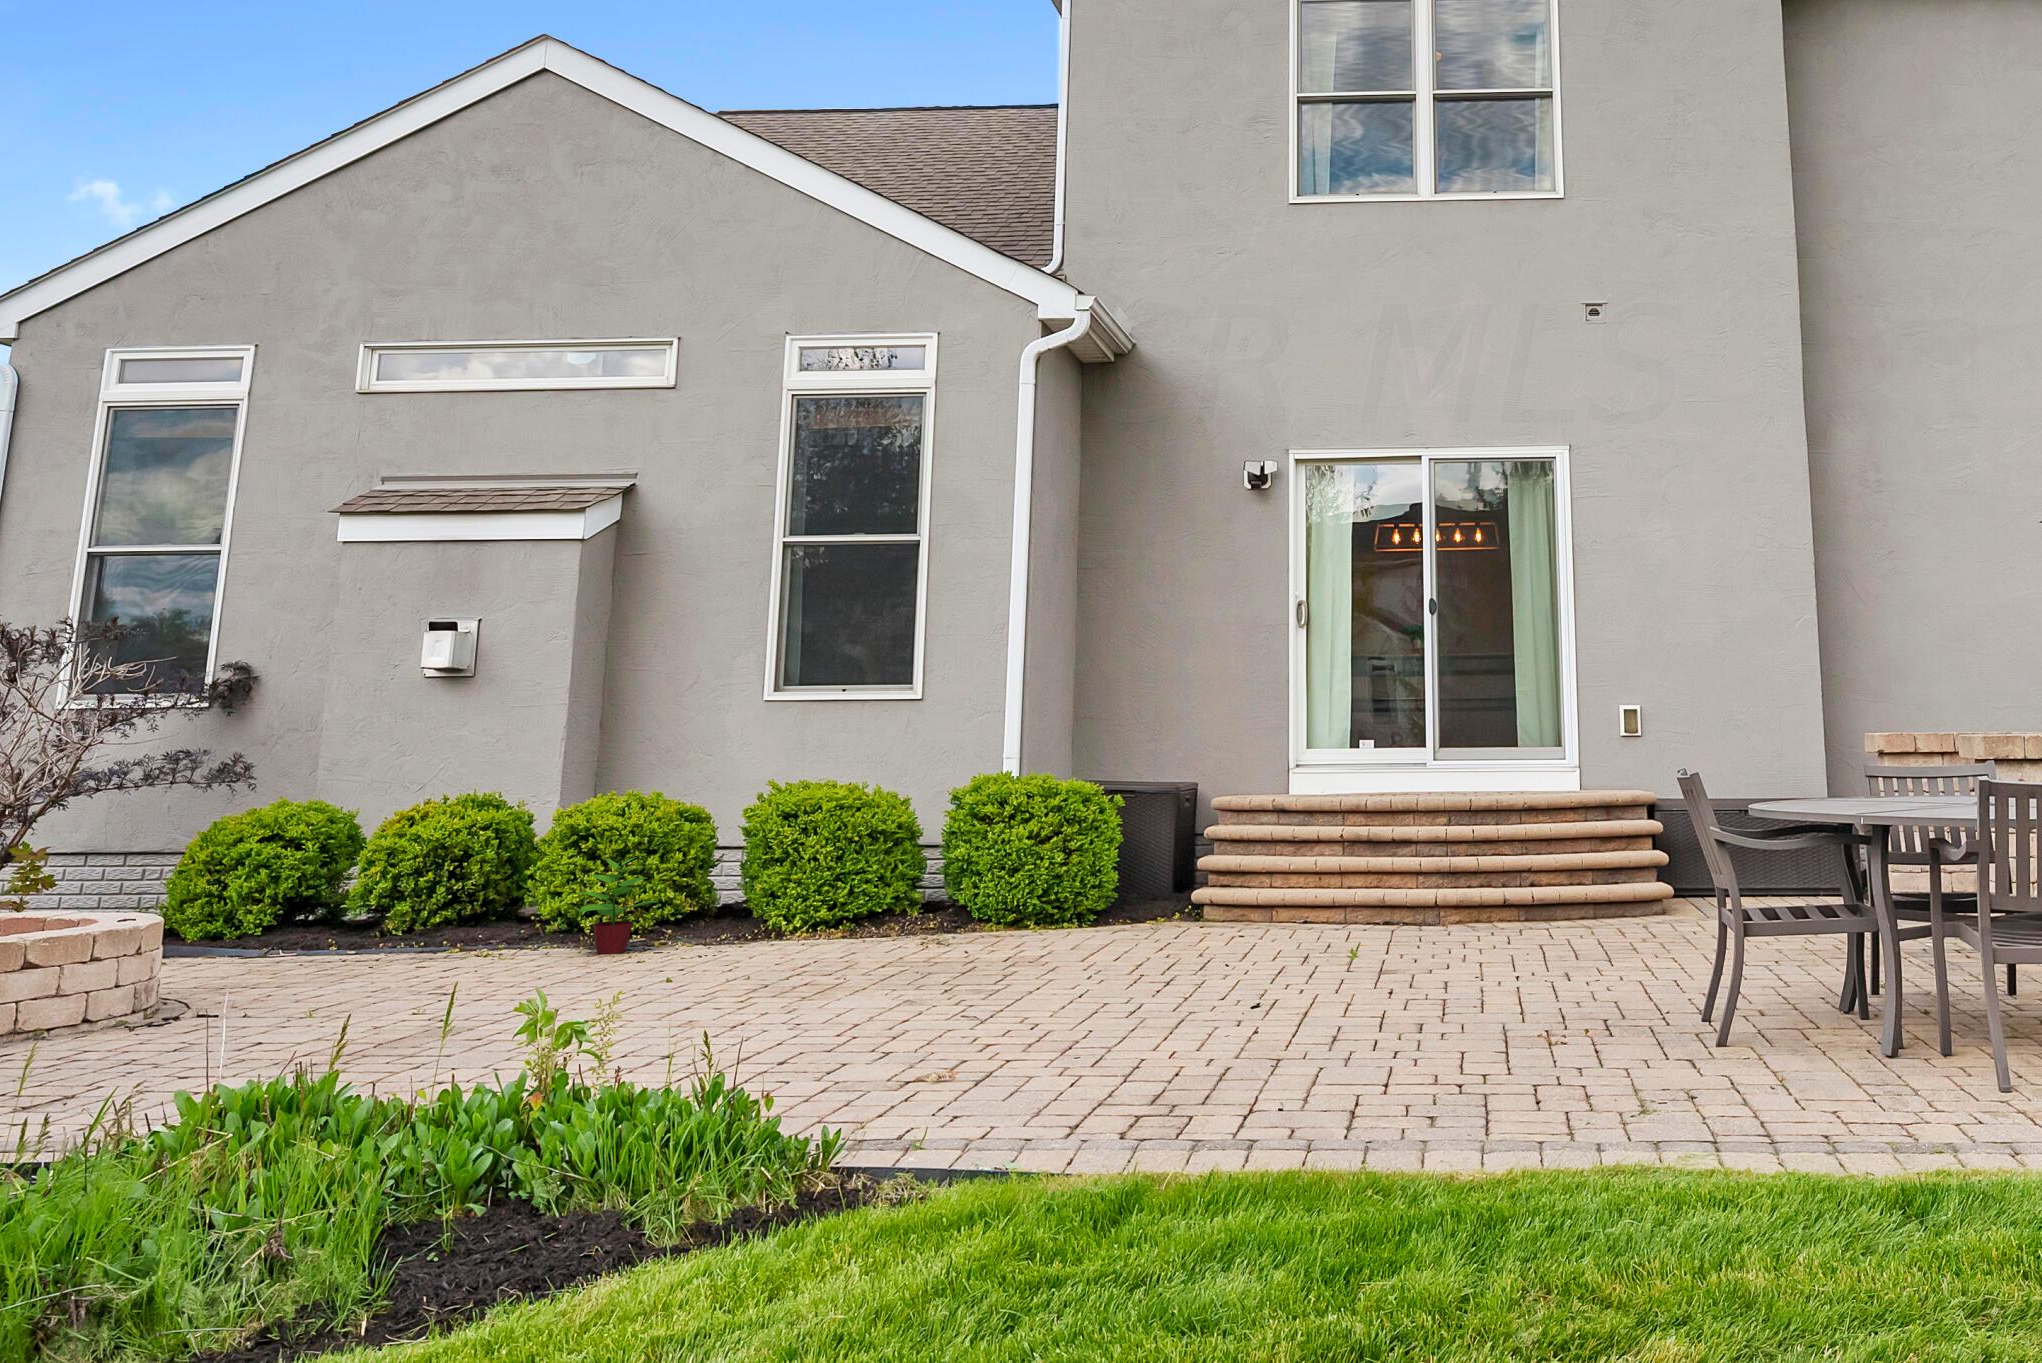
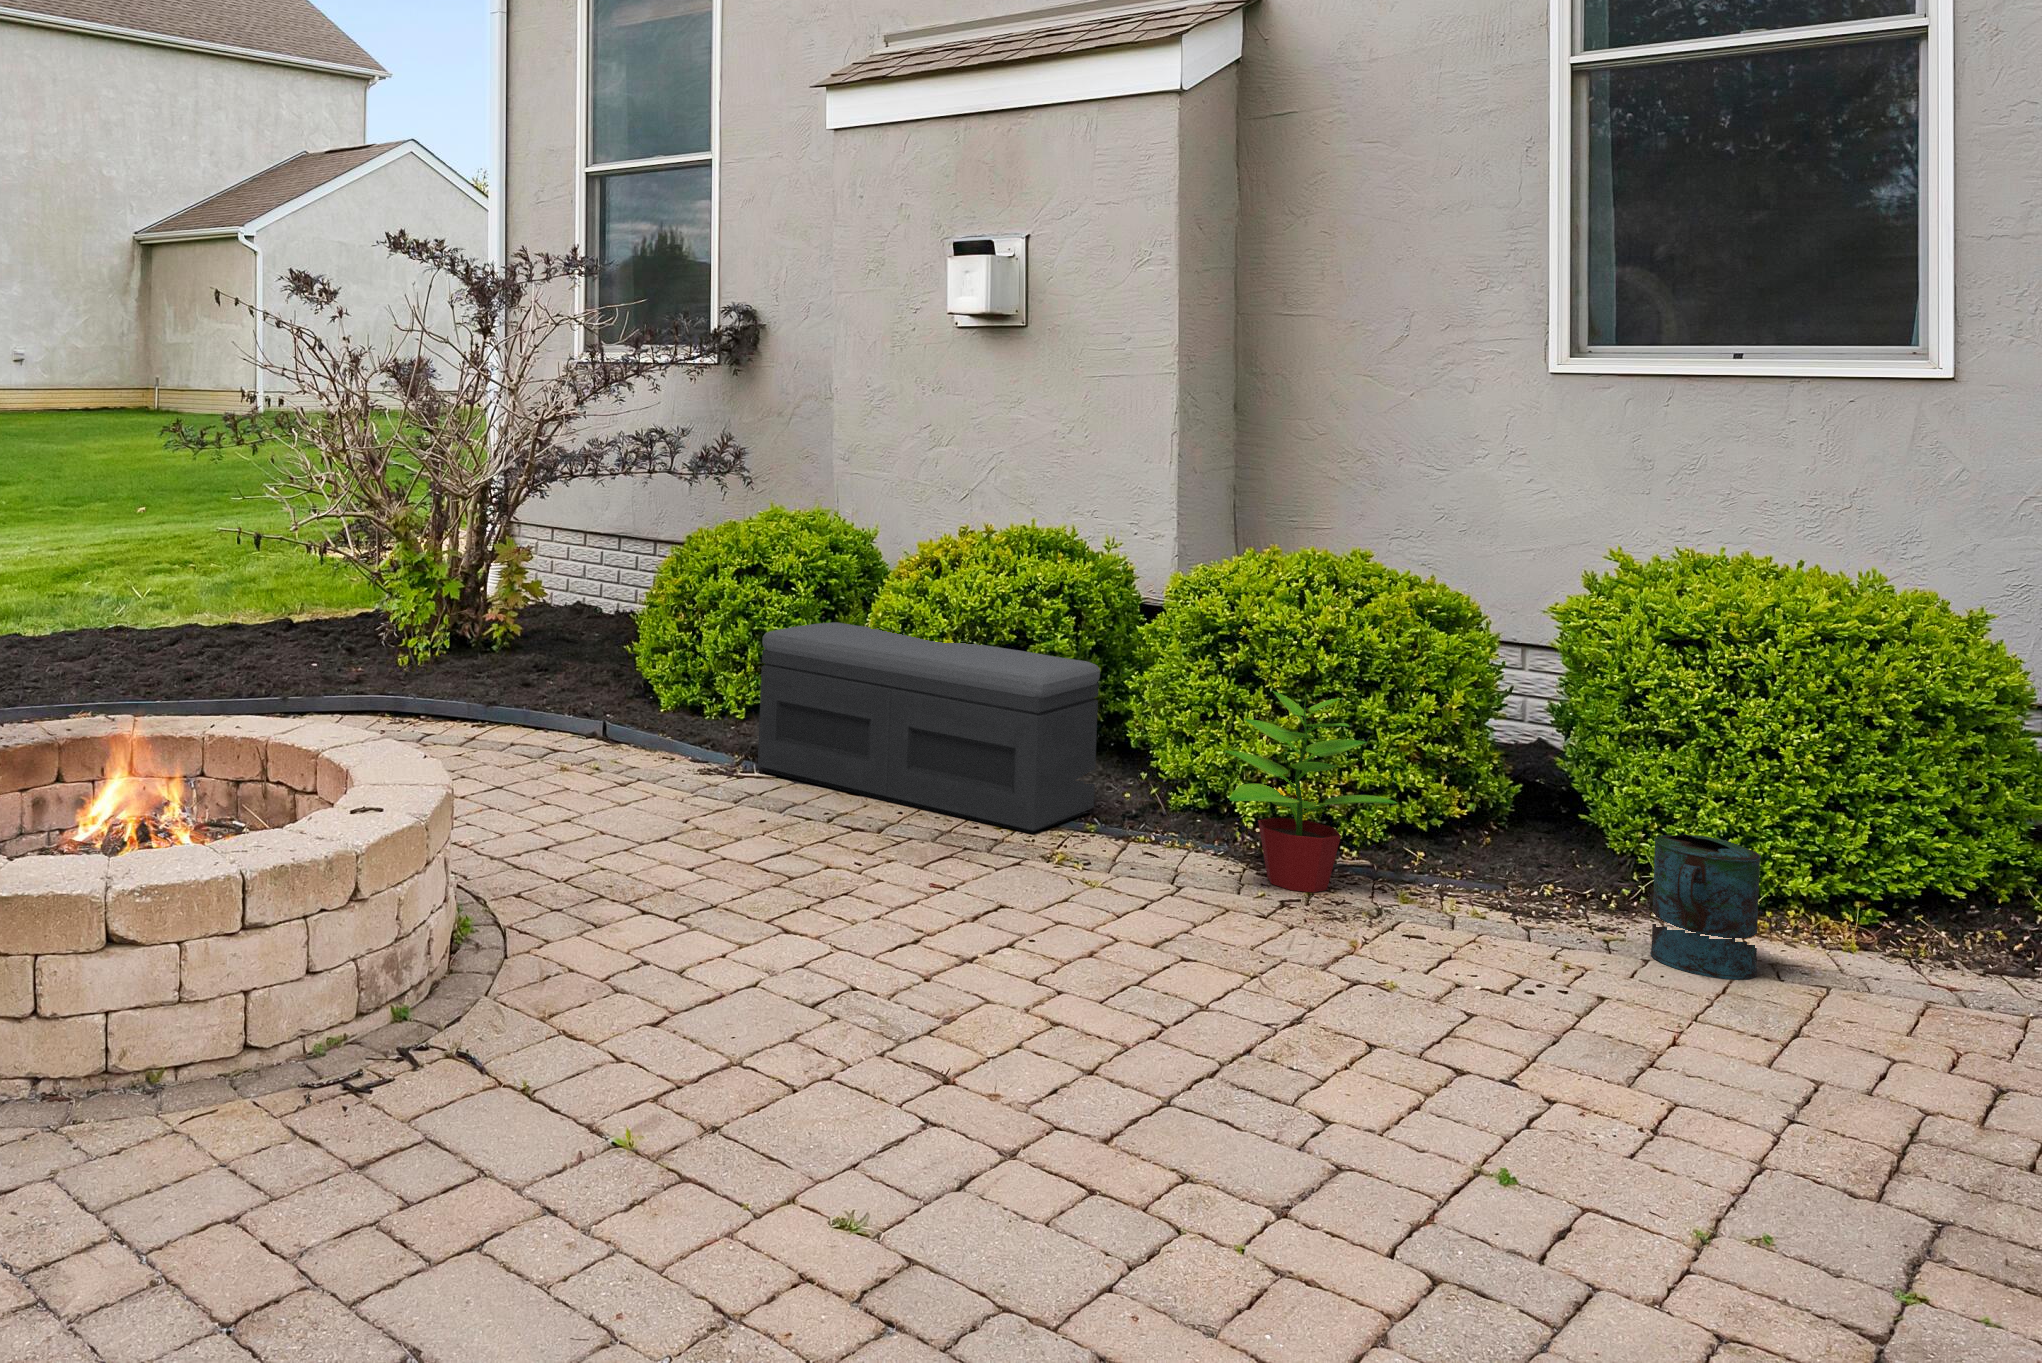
storage bench: none [285,861,513,958] -> present [758,622,1100,833]
watering can: none [759,883,806,950] -> present [1650,834,1761,980]

